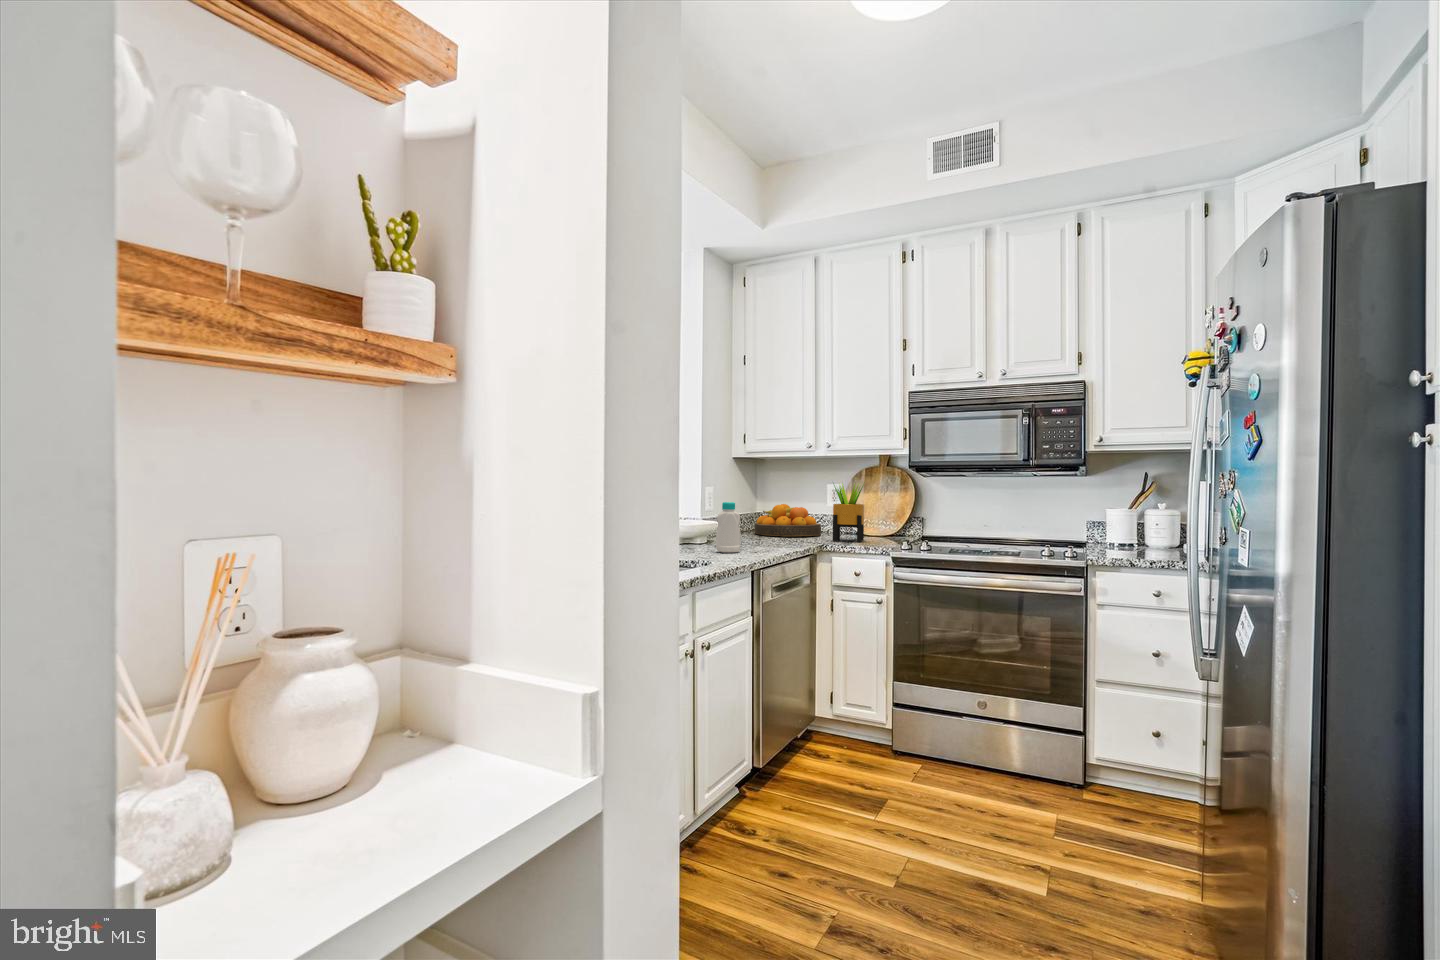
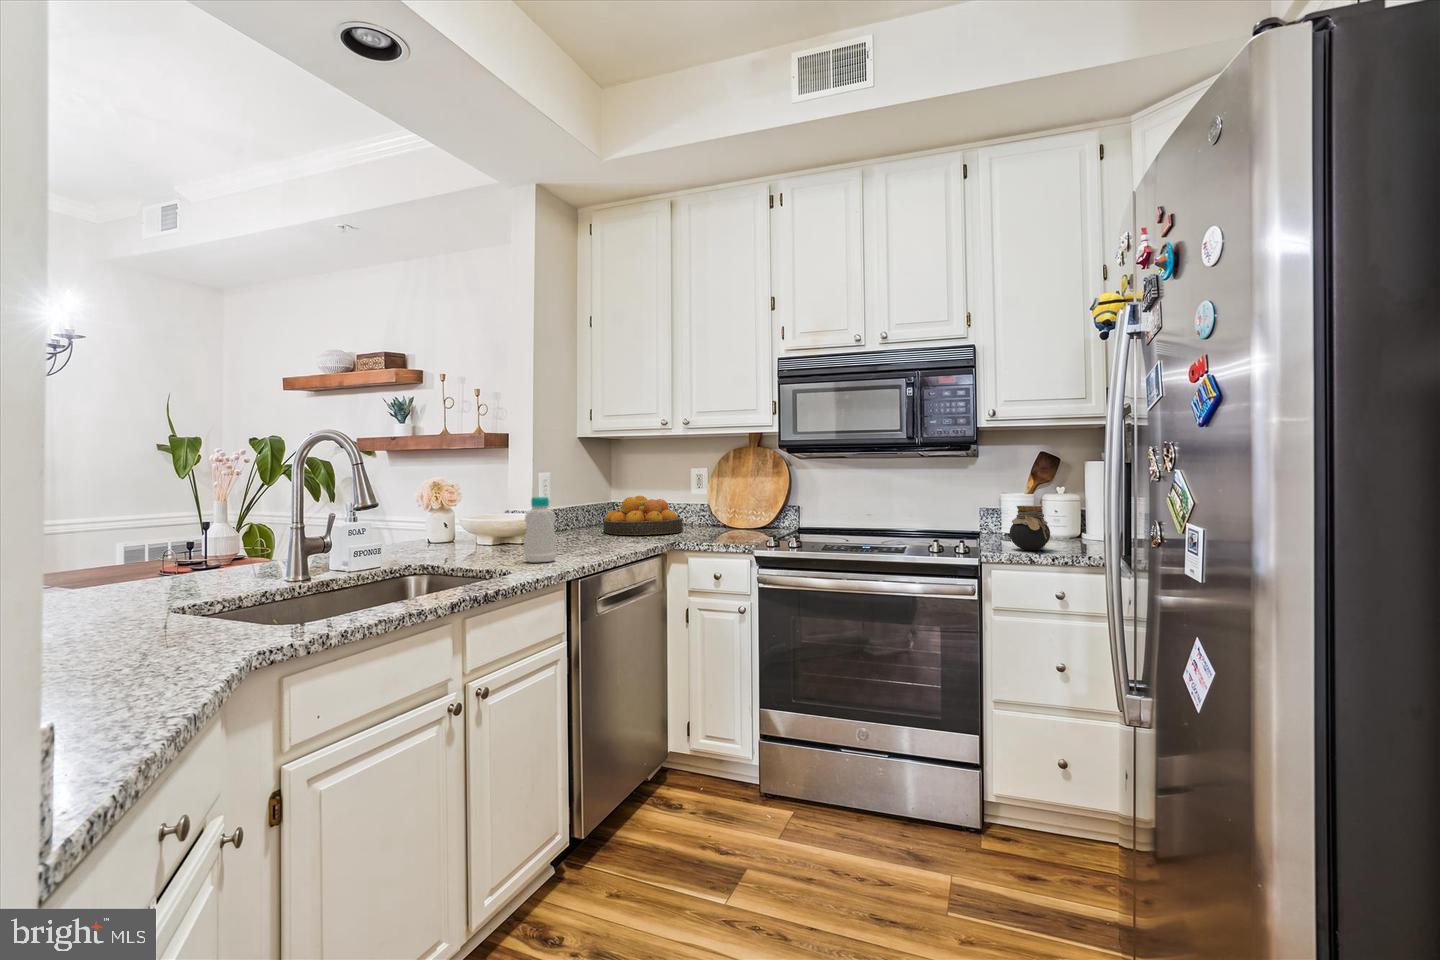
potted plant: present [833,483,864,542] -> none [688,463,729,540]
jar: none [1113,519,1150,557] -> present [1010,505,1050,550]

